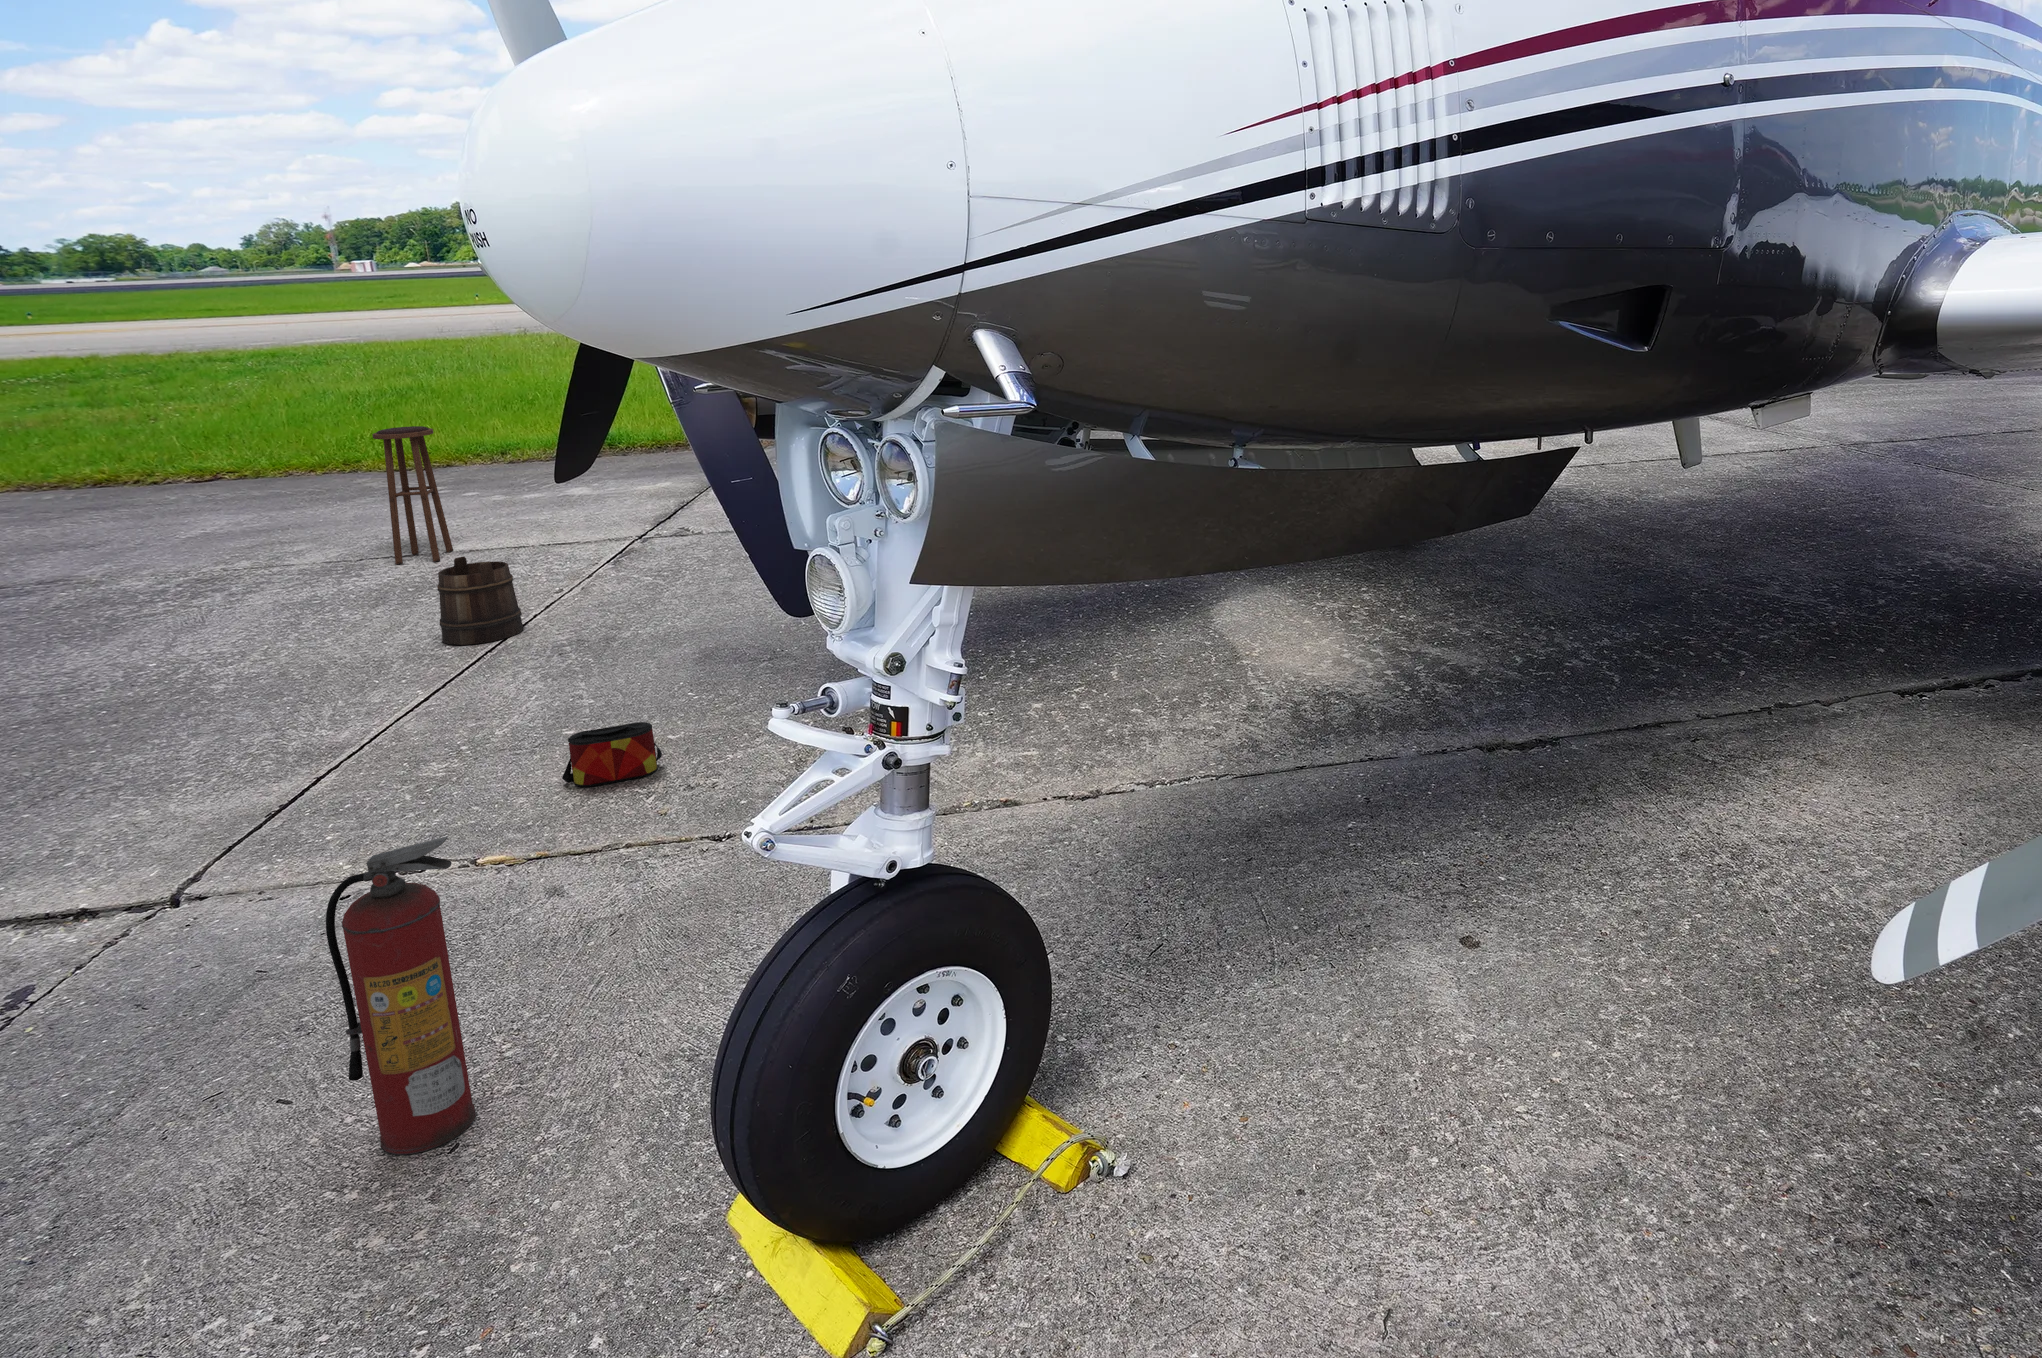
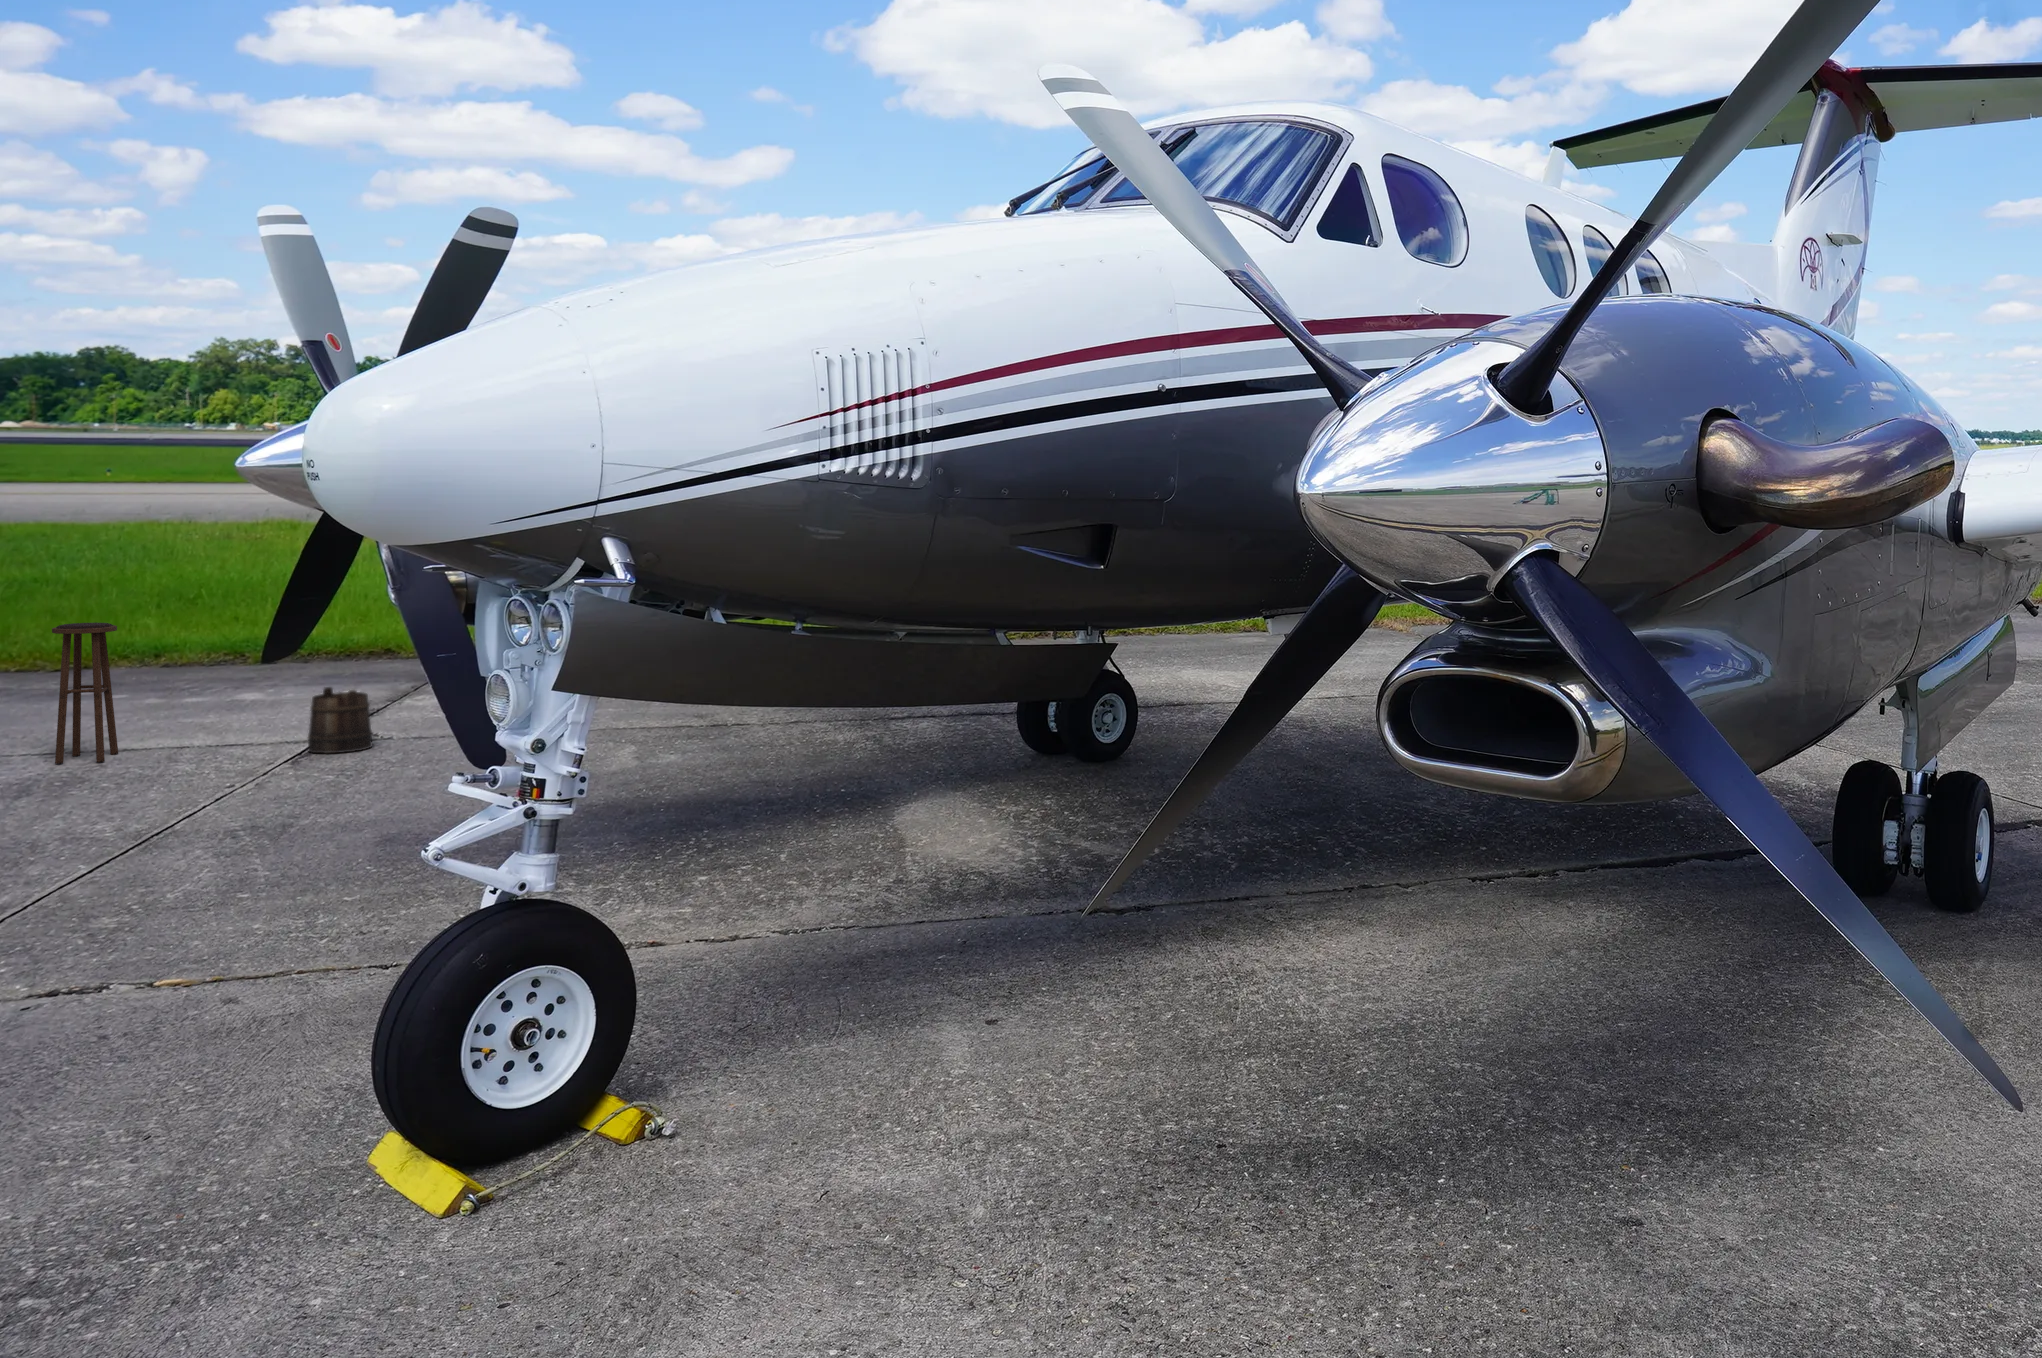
bucket: present [437,556,524,645] -> present [308,687,372,753]
bag: present [562,722,662,787] -> none [238,875,335,930]
fire extinguisher: present [326,836,476,1154] -> none [70,882,178,1134]

